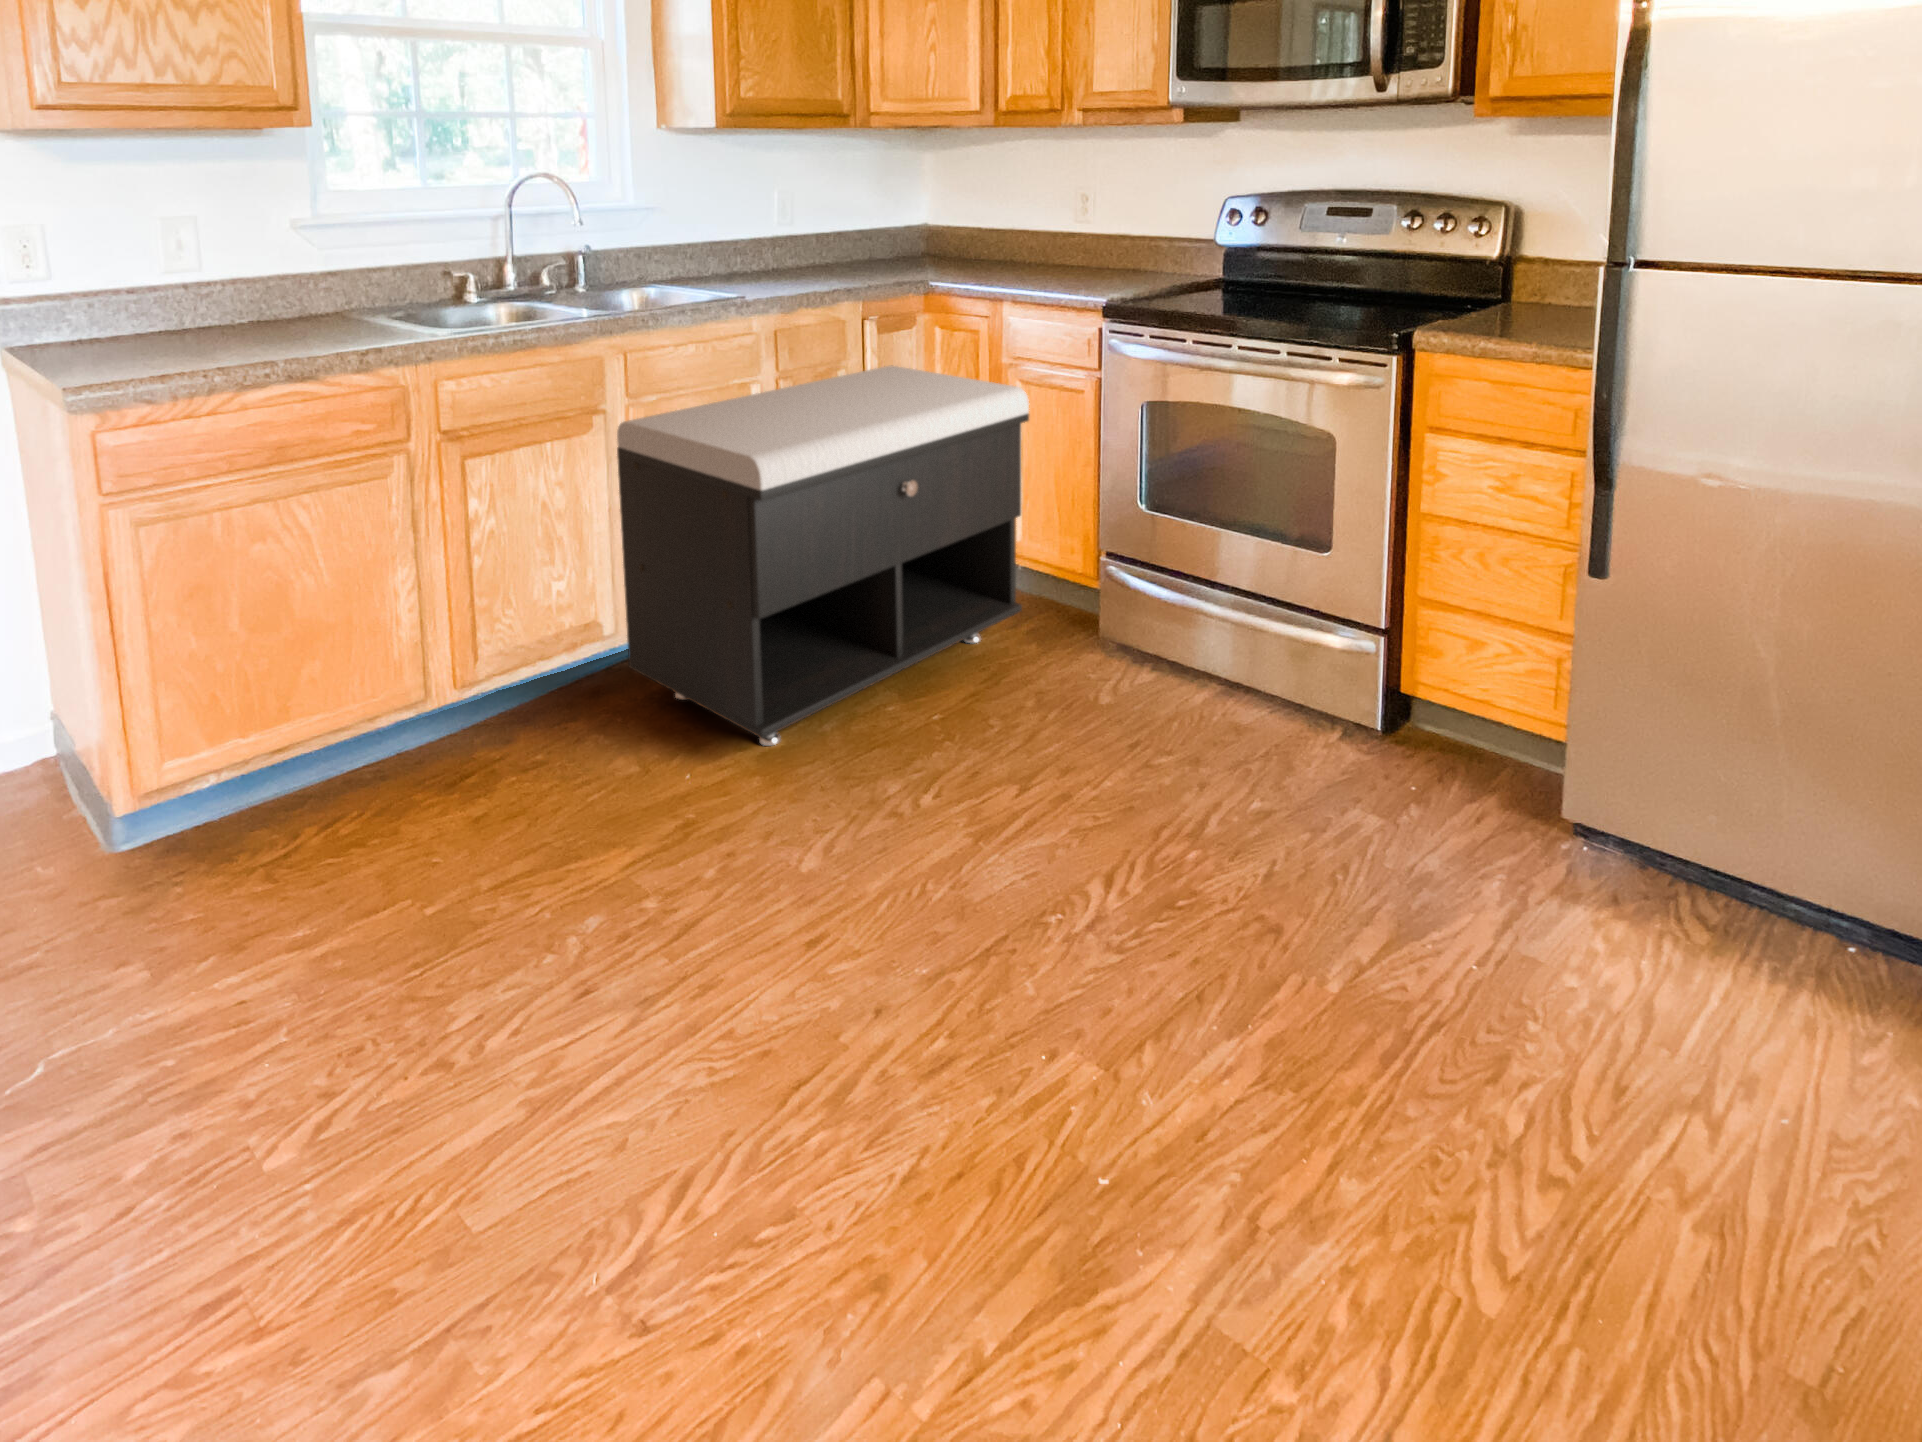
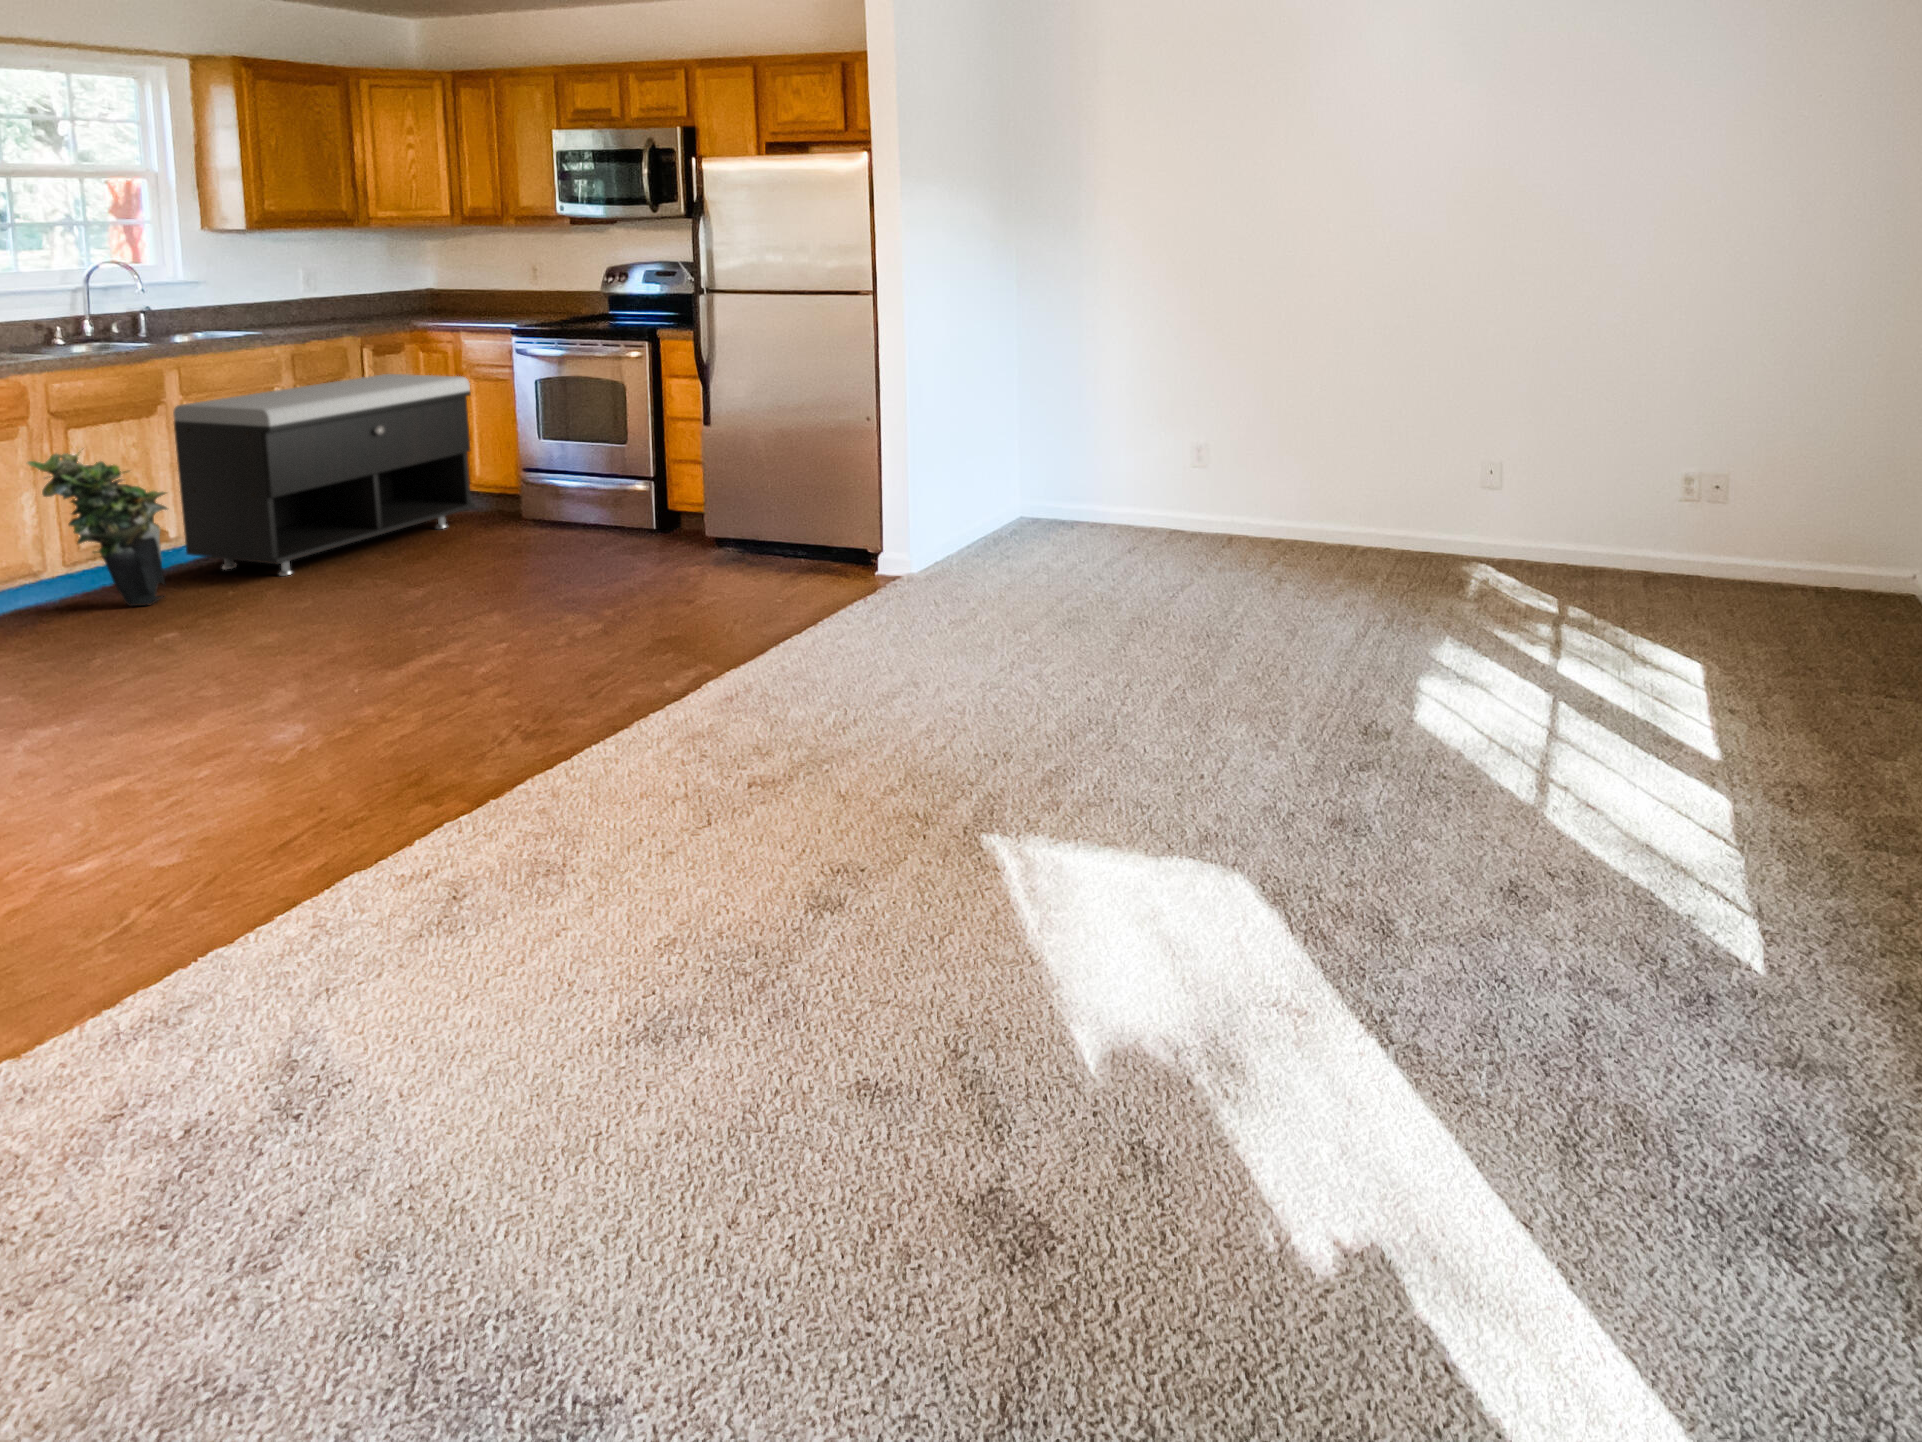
potted plant: none [408,501,609,800] -> present [27,453,167,606]

